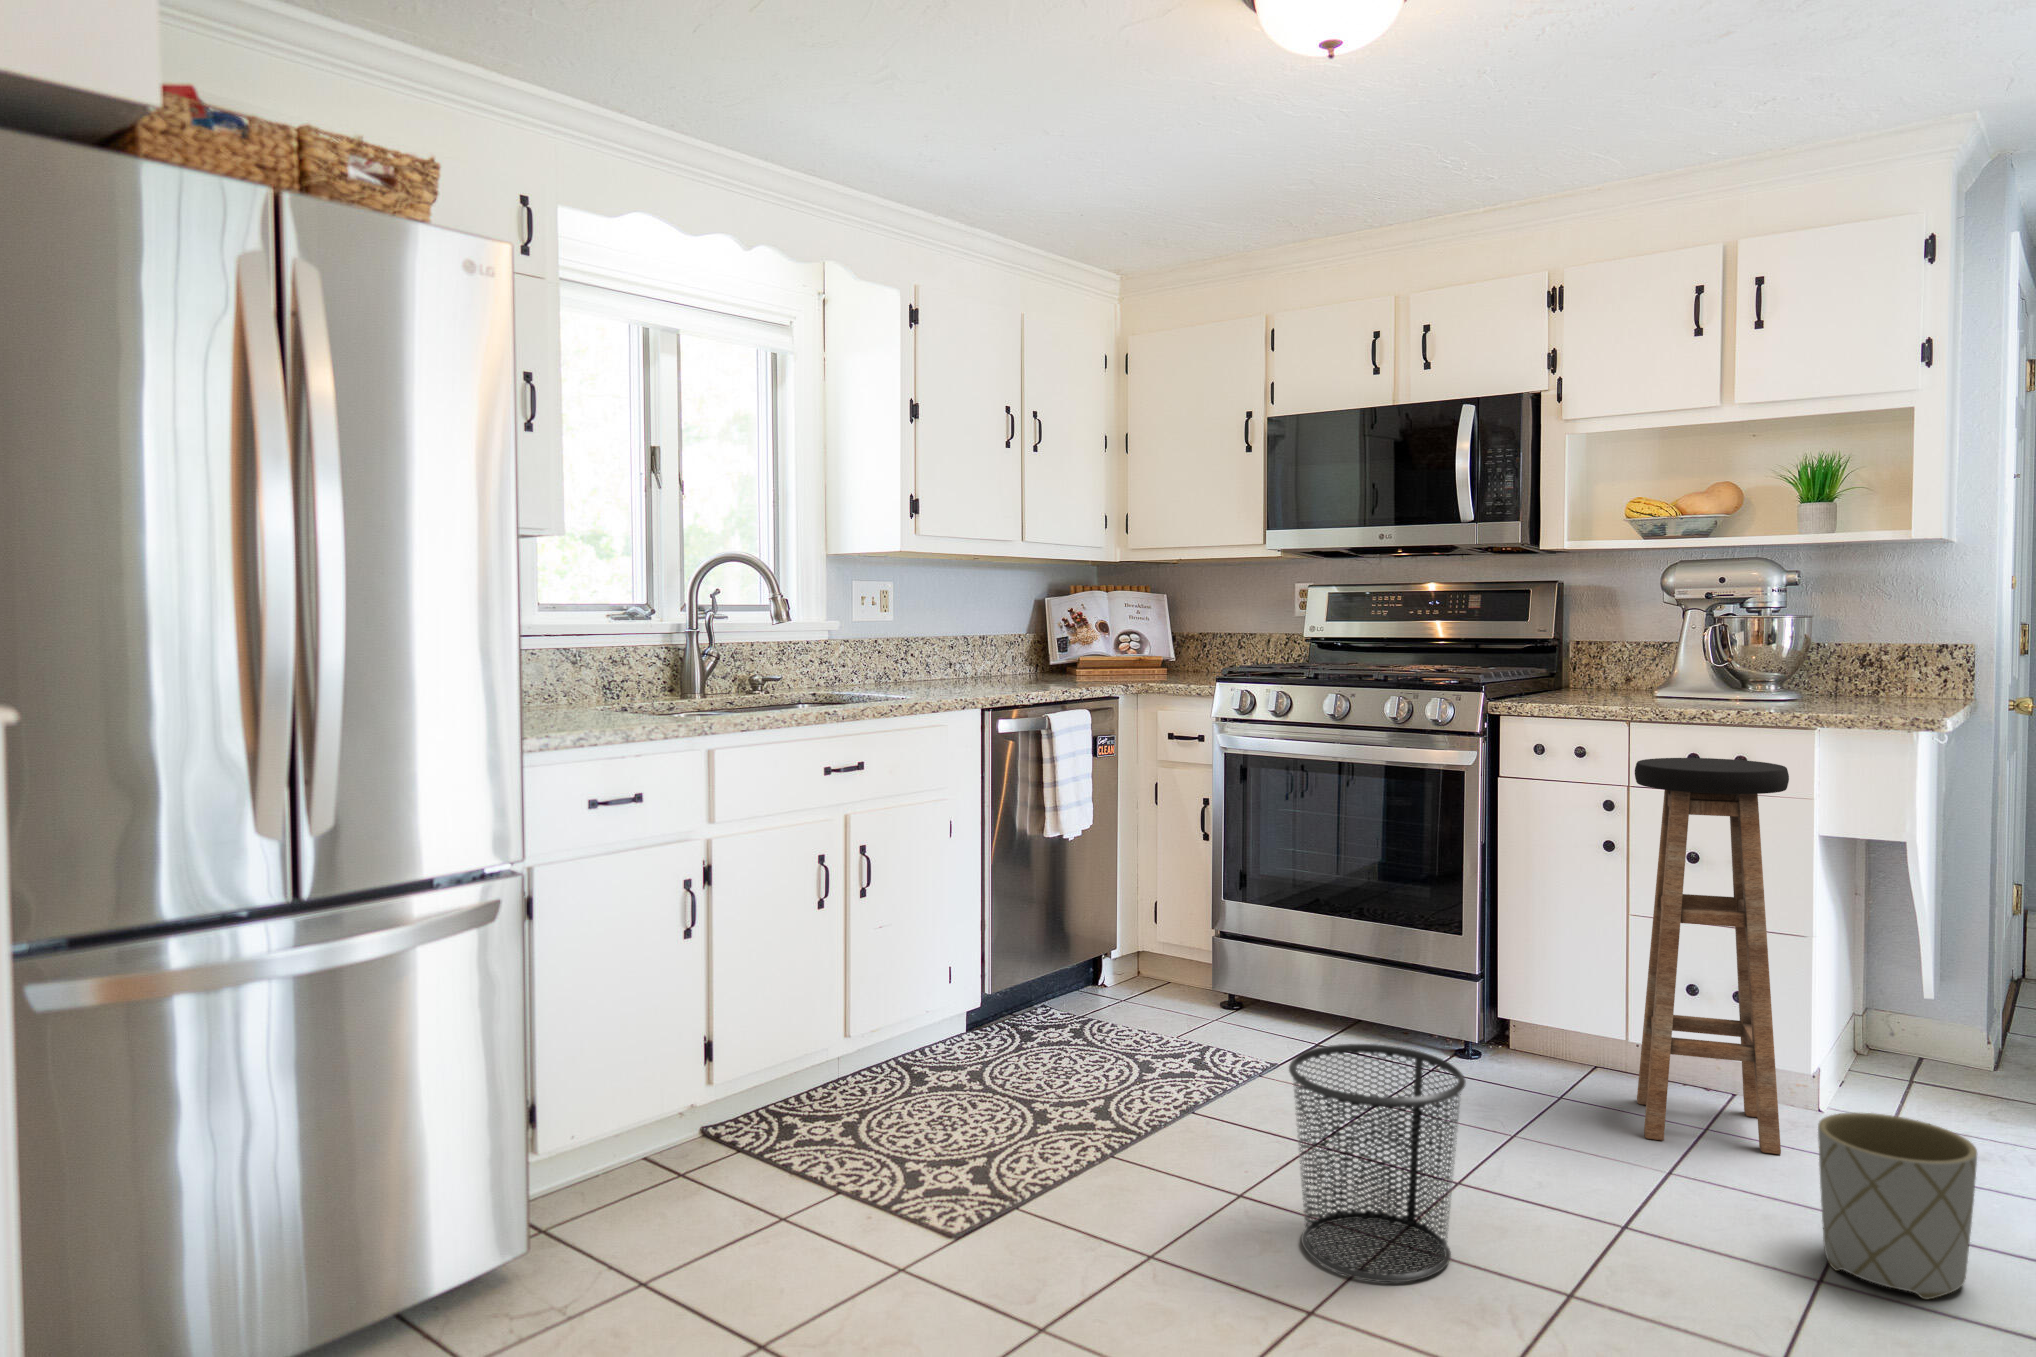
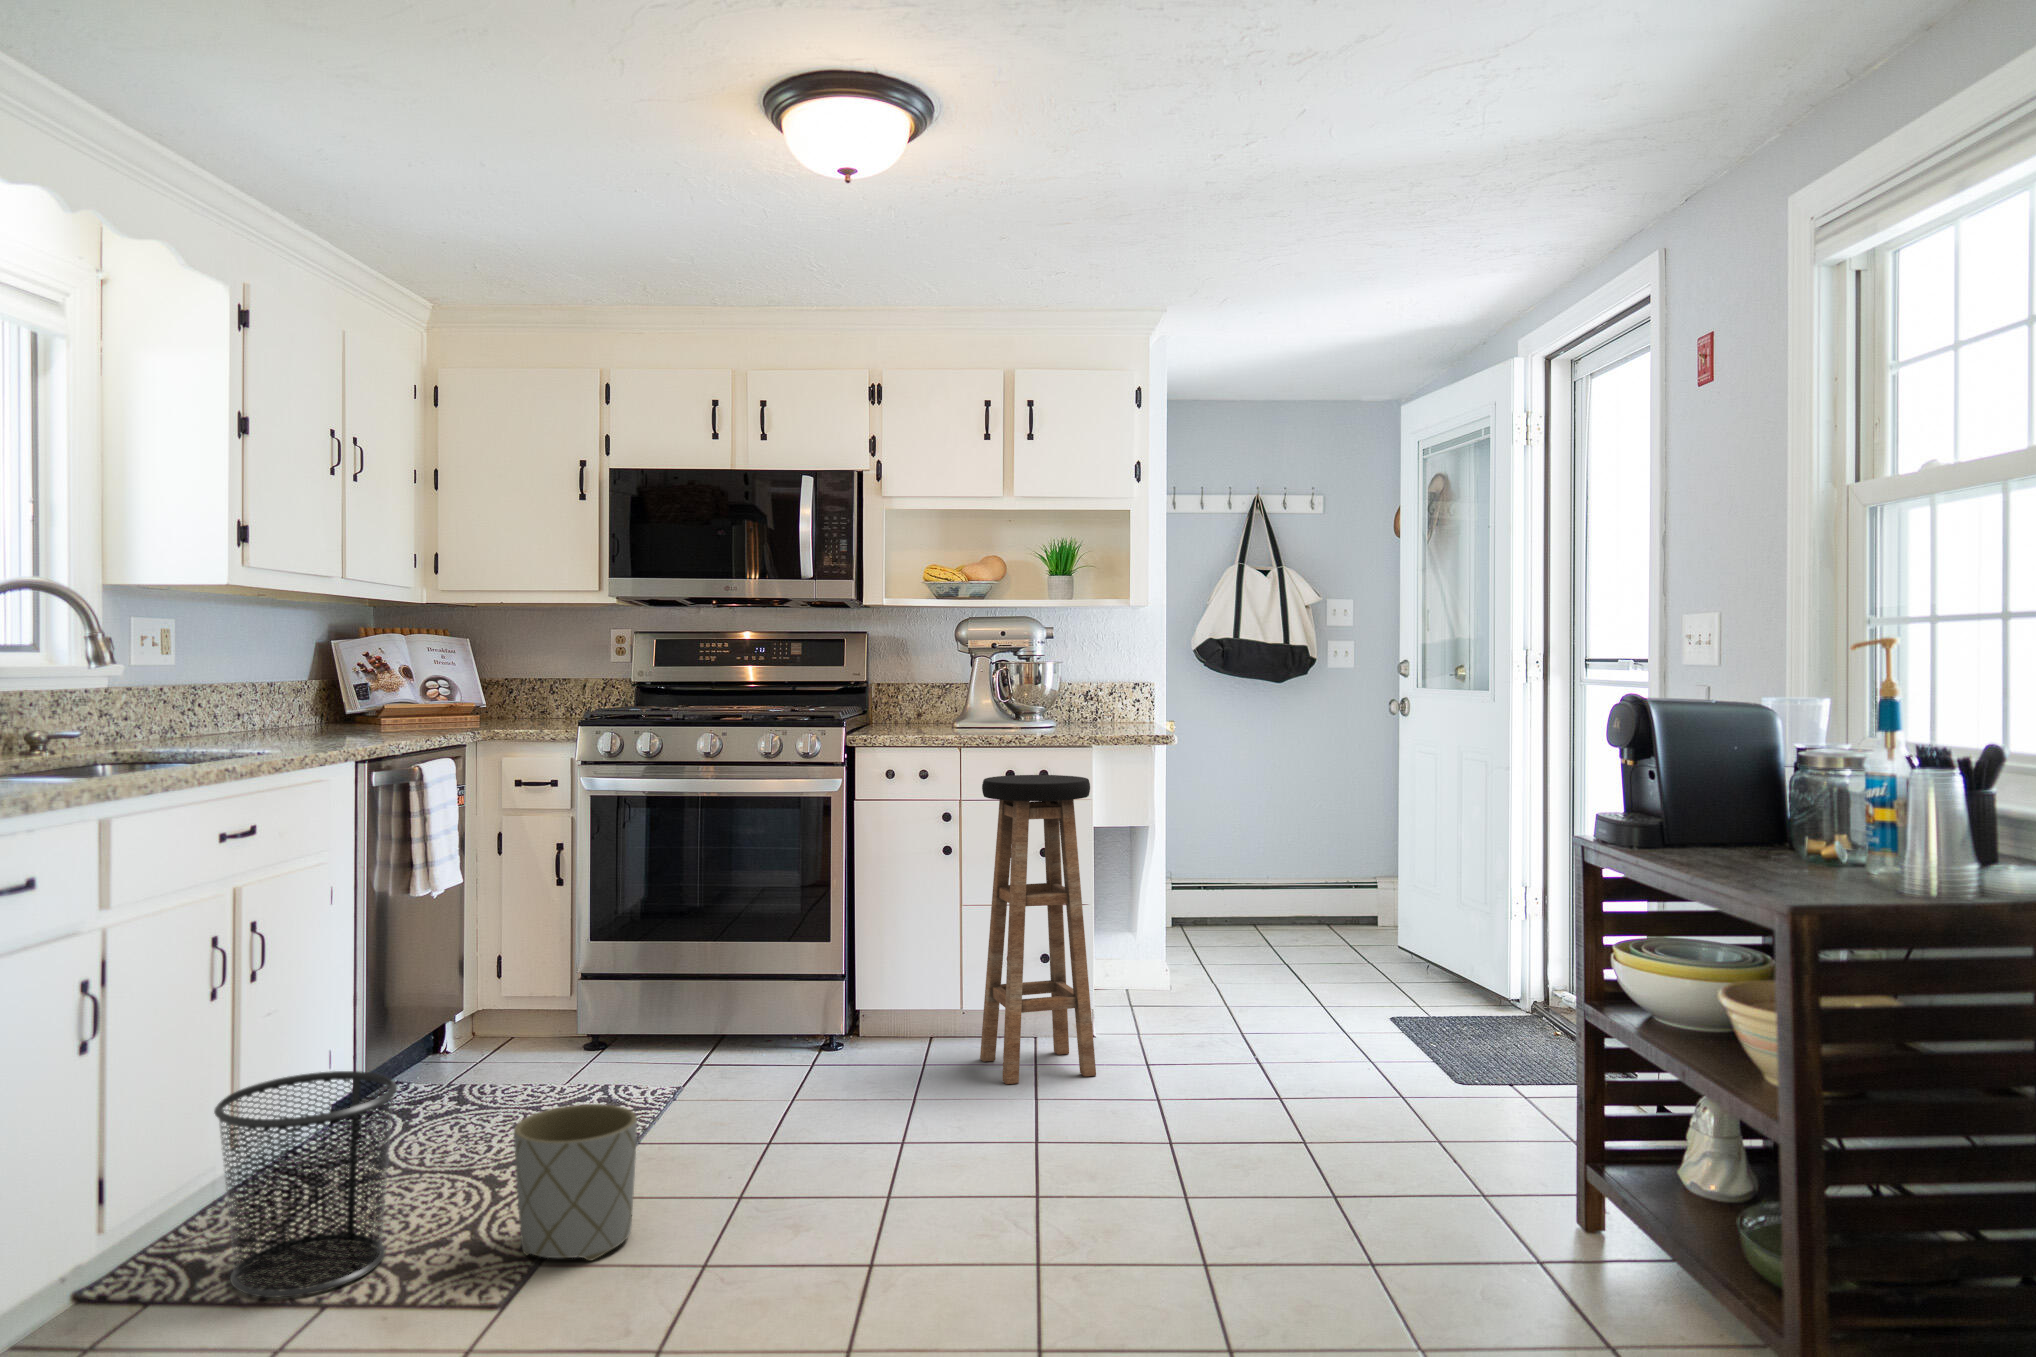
waste bin: present [1289,1044,1466,1282] -> present [214,1071,397,1298]
planter: present [1818,1113,1977,1300] -> present [514,1104,637,1261]

